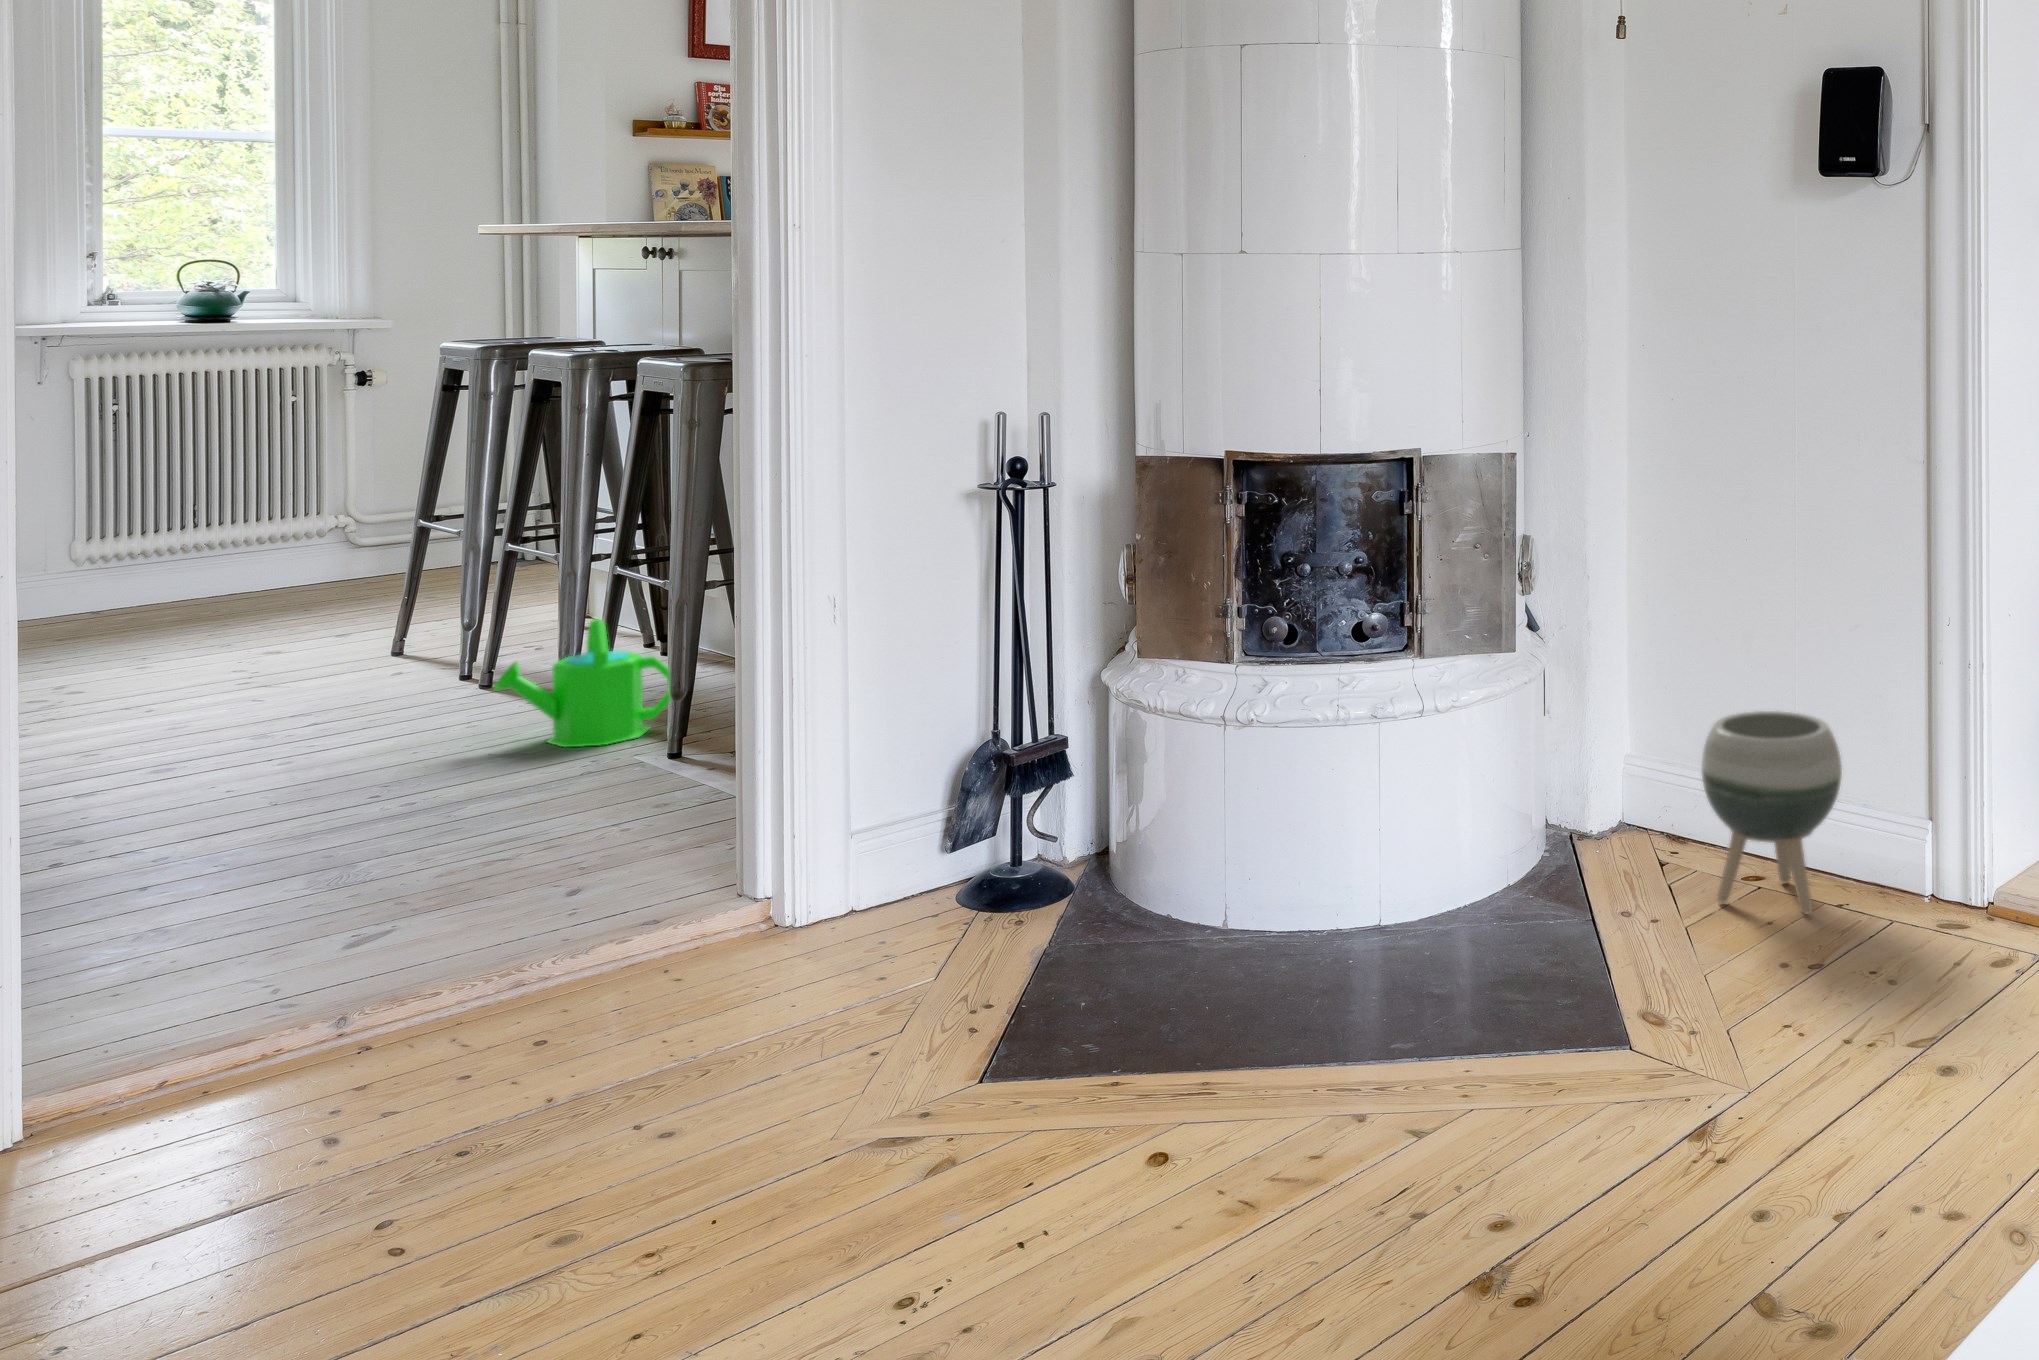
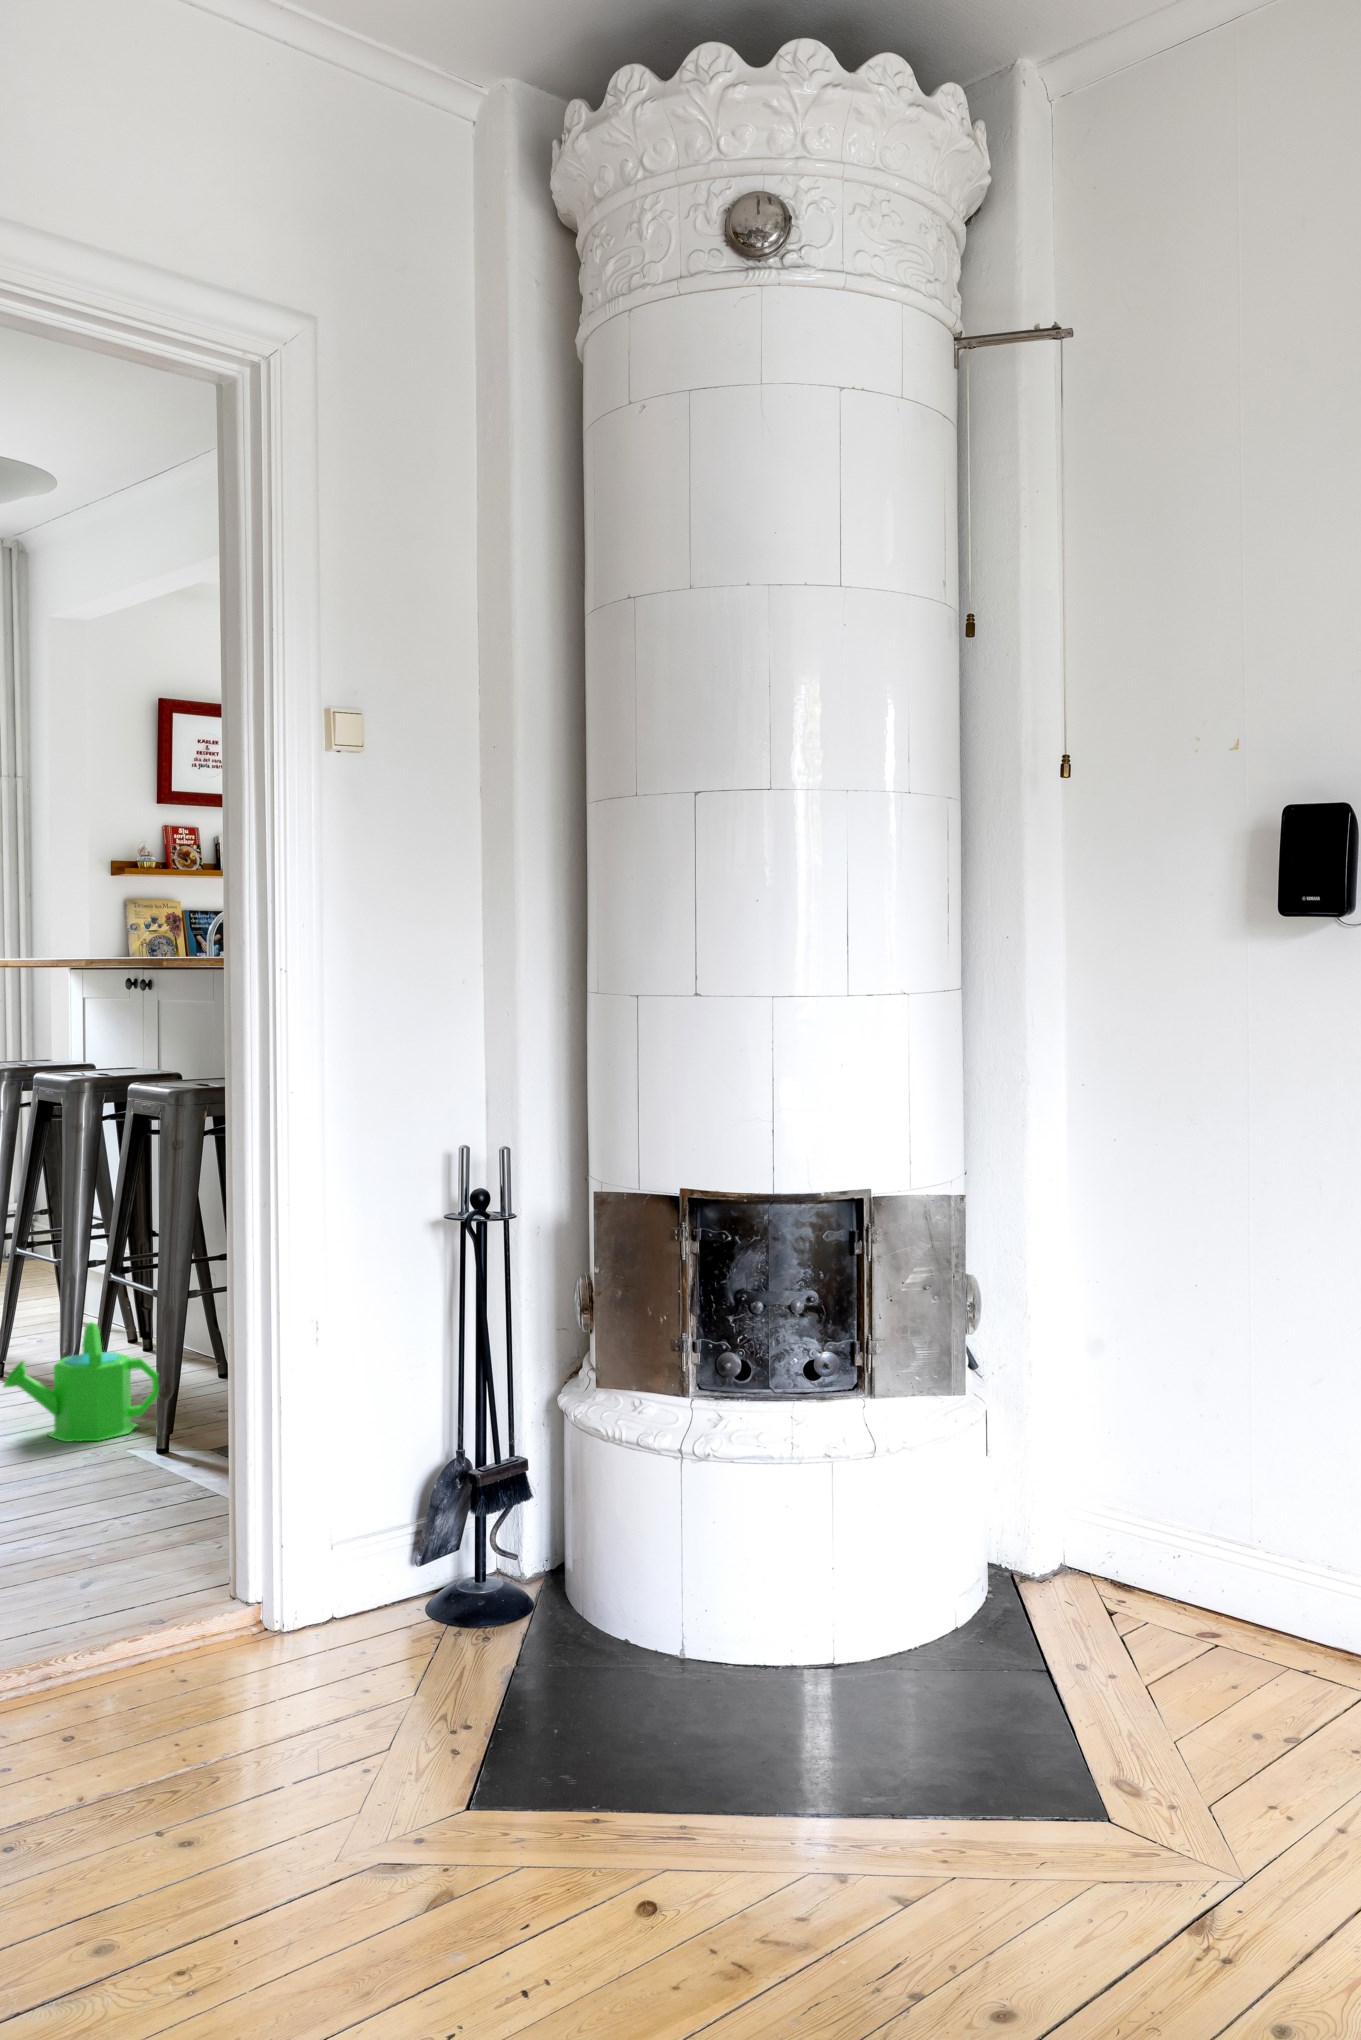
planter: present [1701,711,1842,914] -> none [1160,1460,1309,1676]

